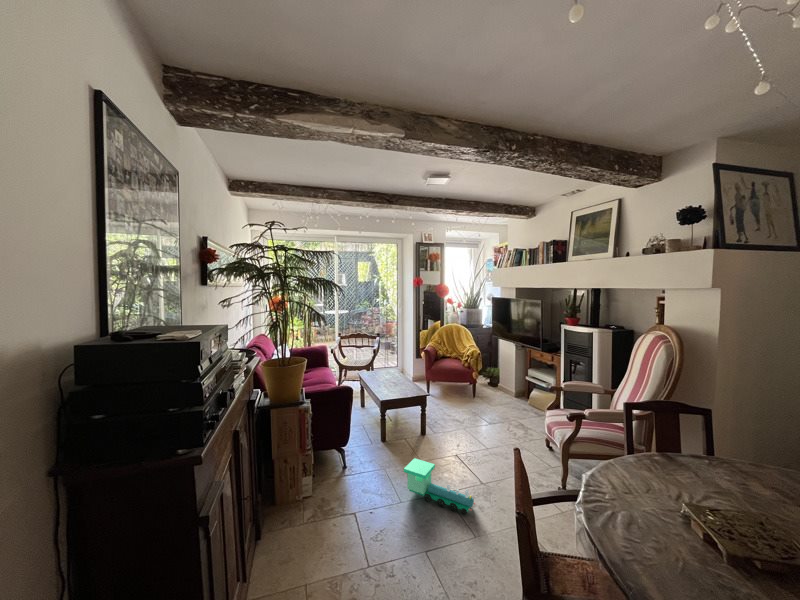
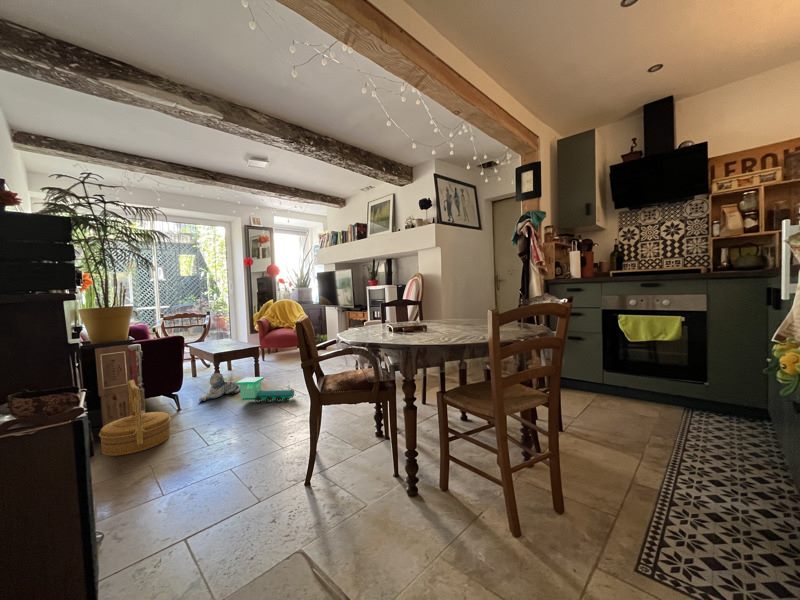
plush toy: none [364,437,407,472] -> present [199,373,240,401]
woven basket: none [262,467,331,579] -> present [99,380,171,456]

